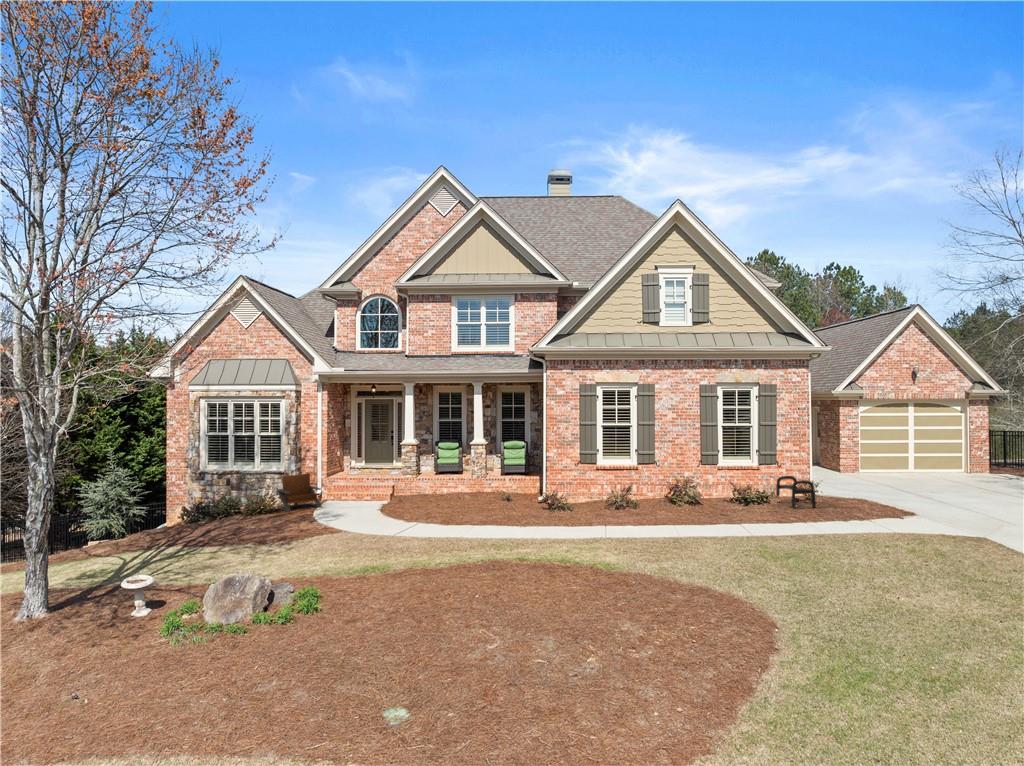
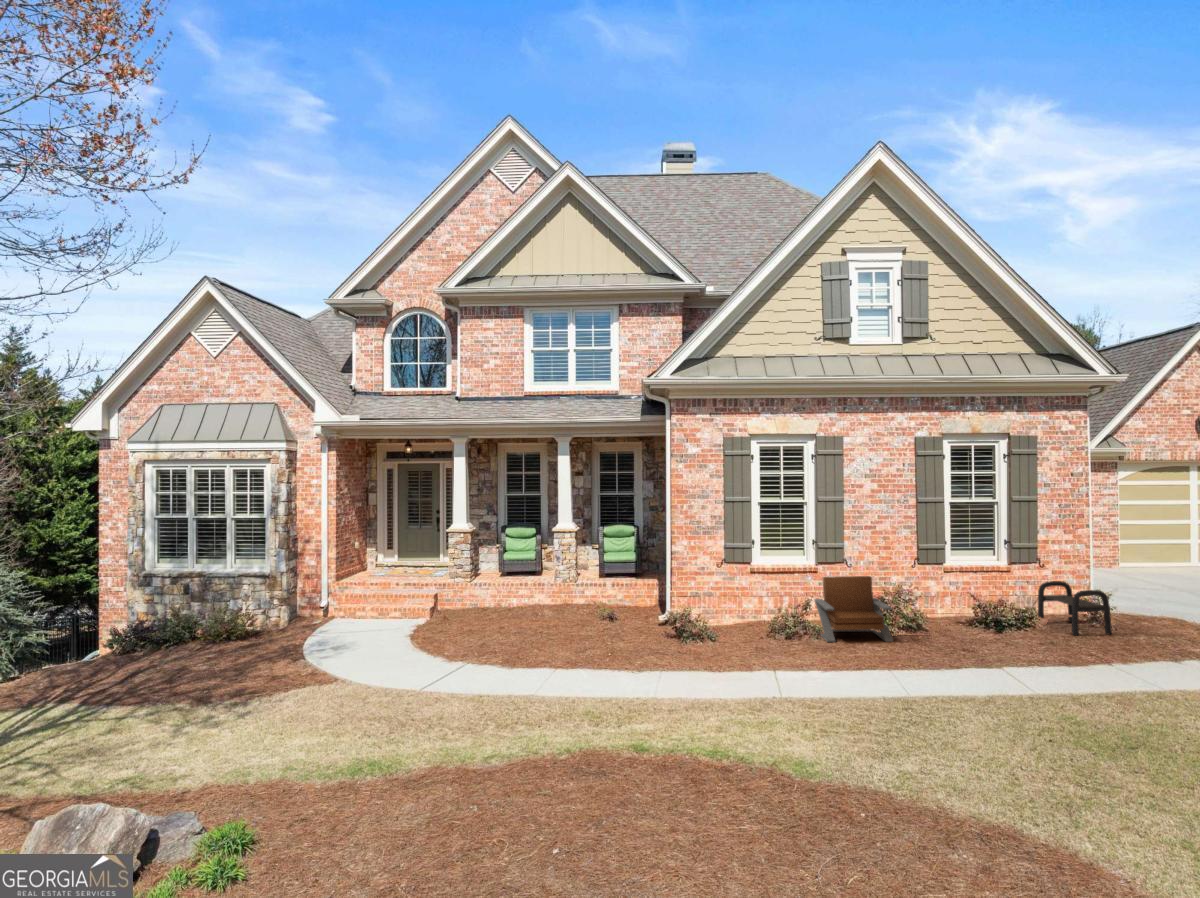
lounge chair: present [277,474,321,511] -> present [815,576,893,642]

